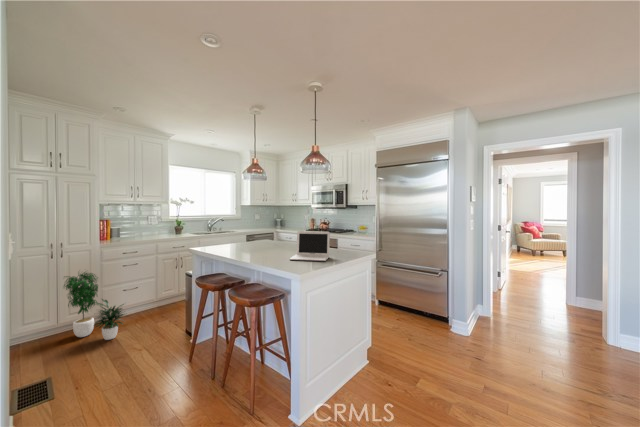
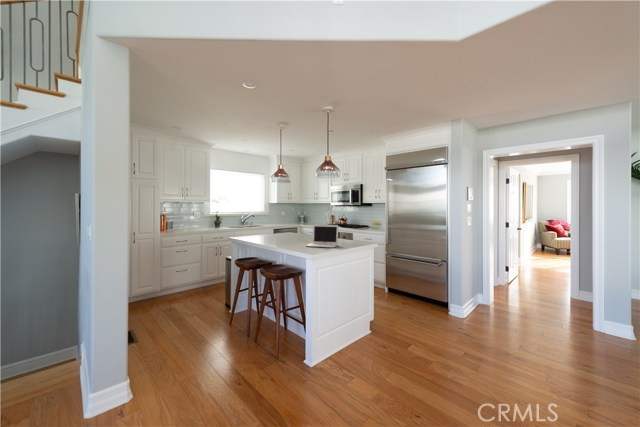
potted plant: present [64,272,124,340] -> none [136,252,183,307]

